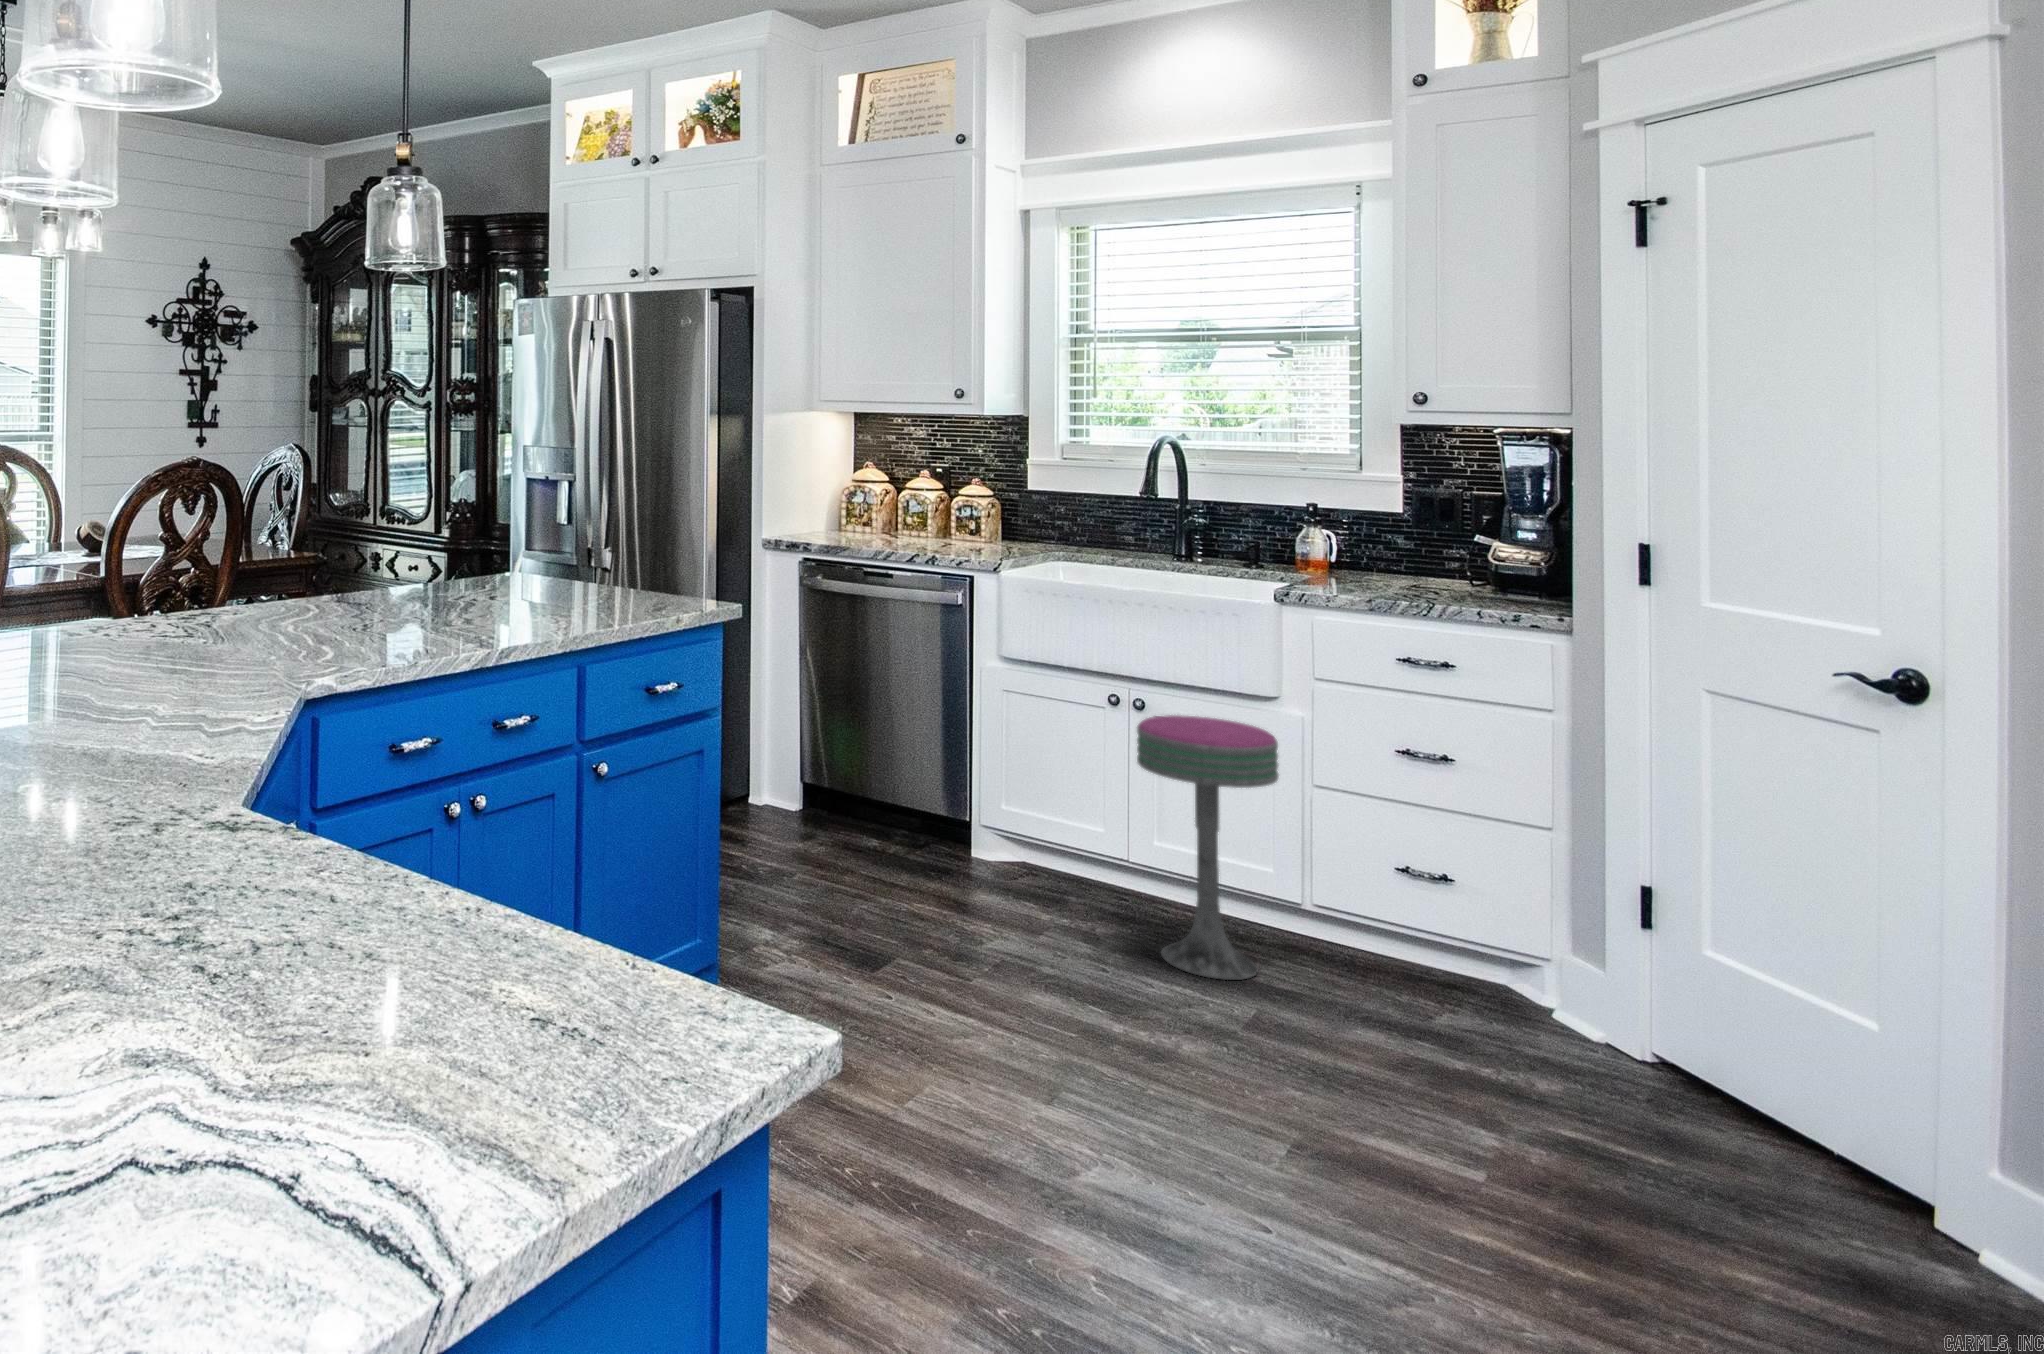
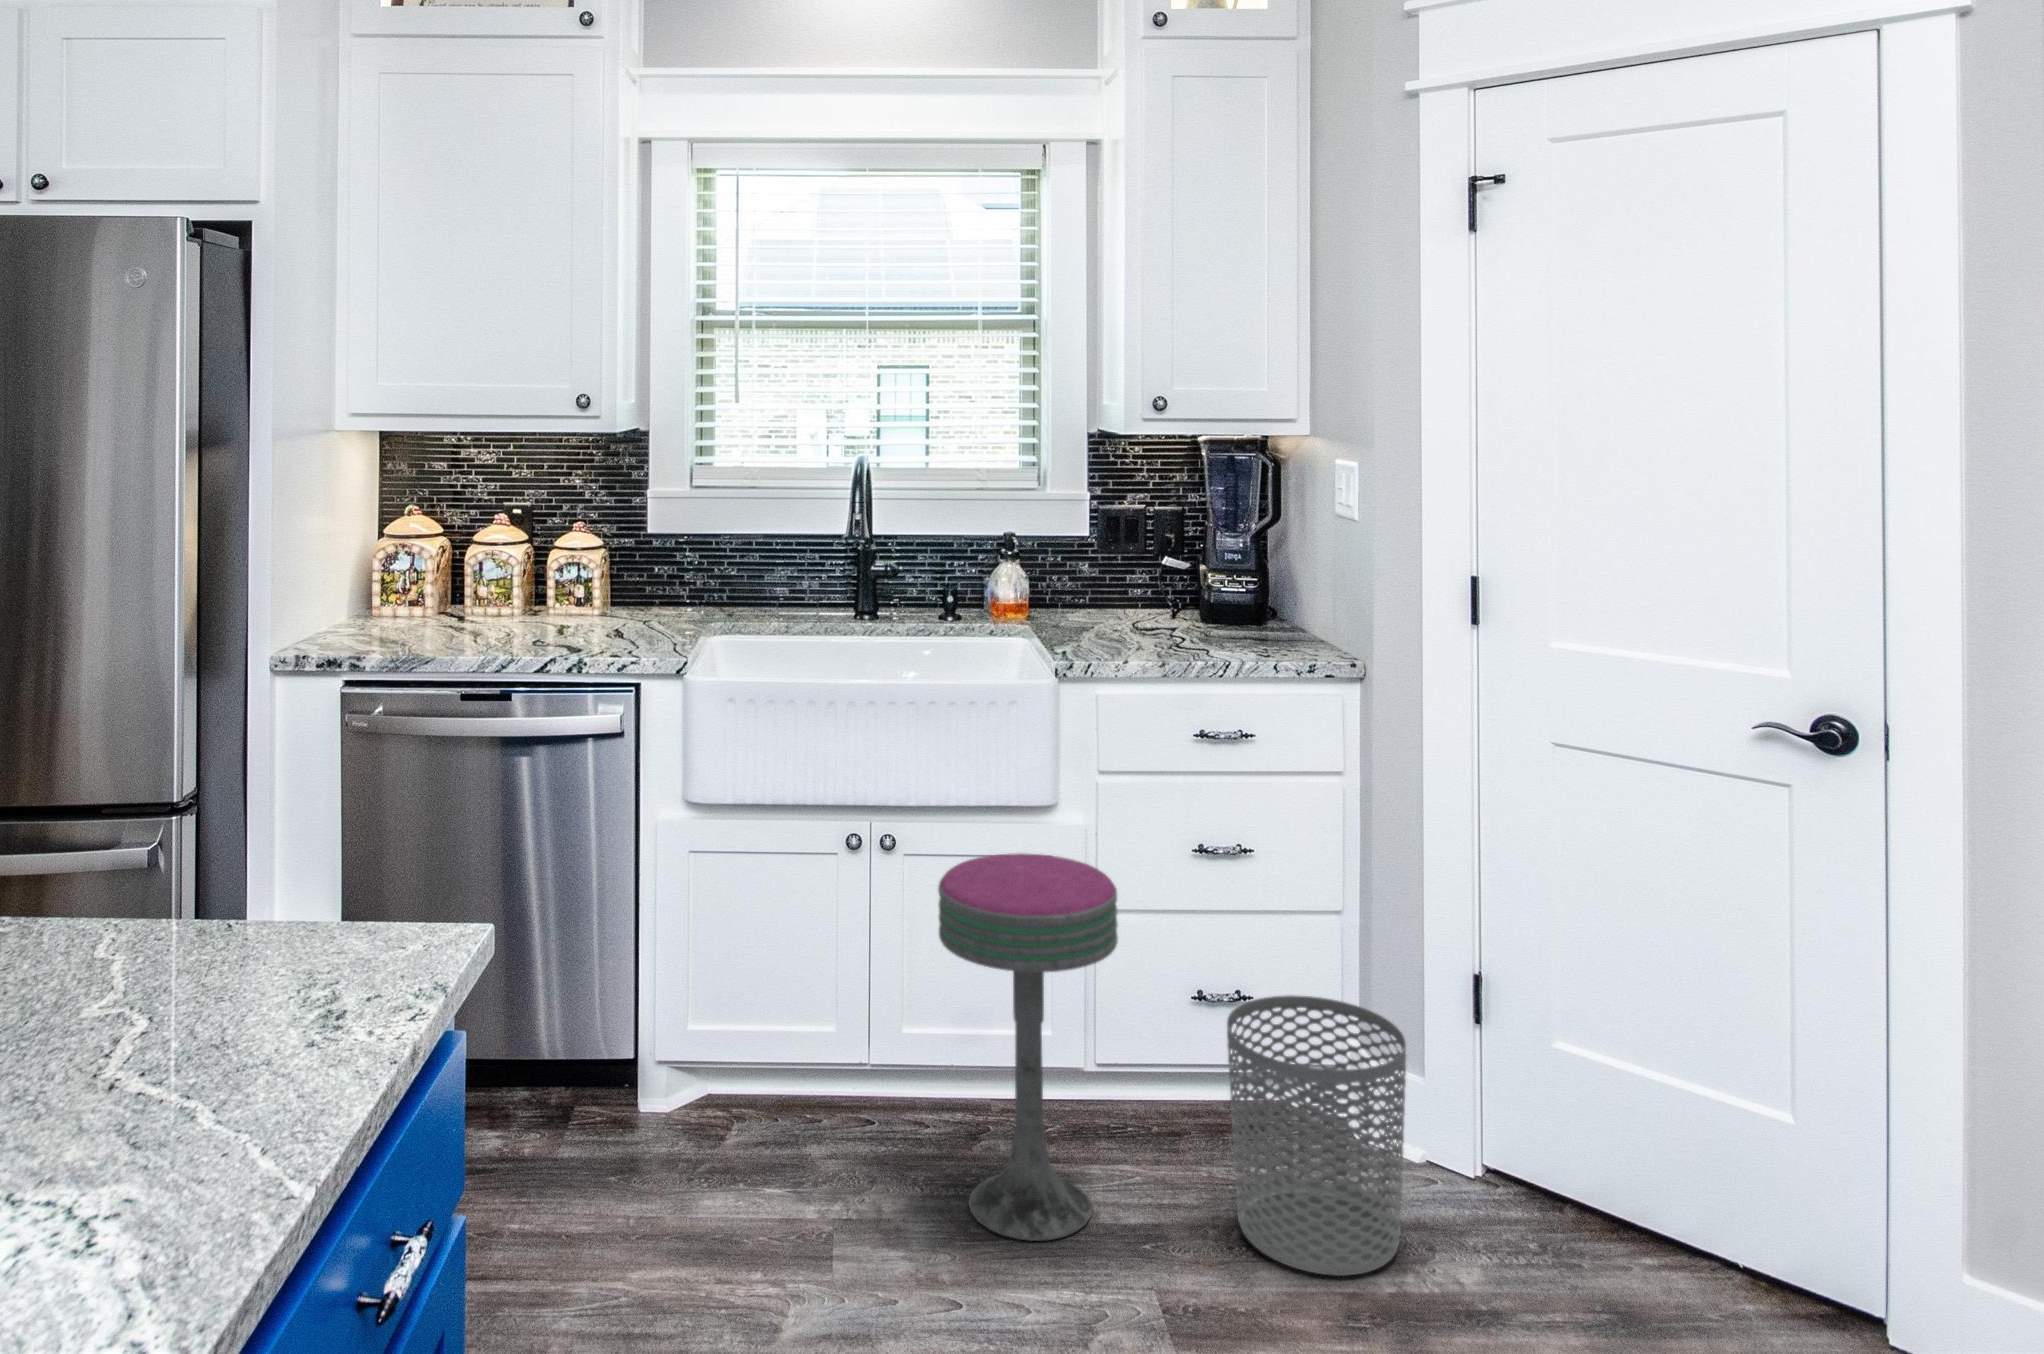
waste bin: none [1352,855,1513,1061] -> present [1227,995,1406,1276]

